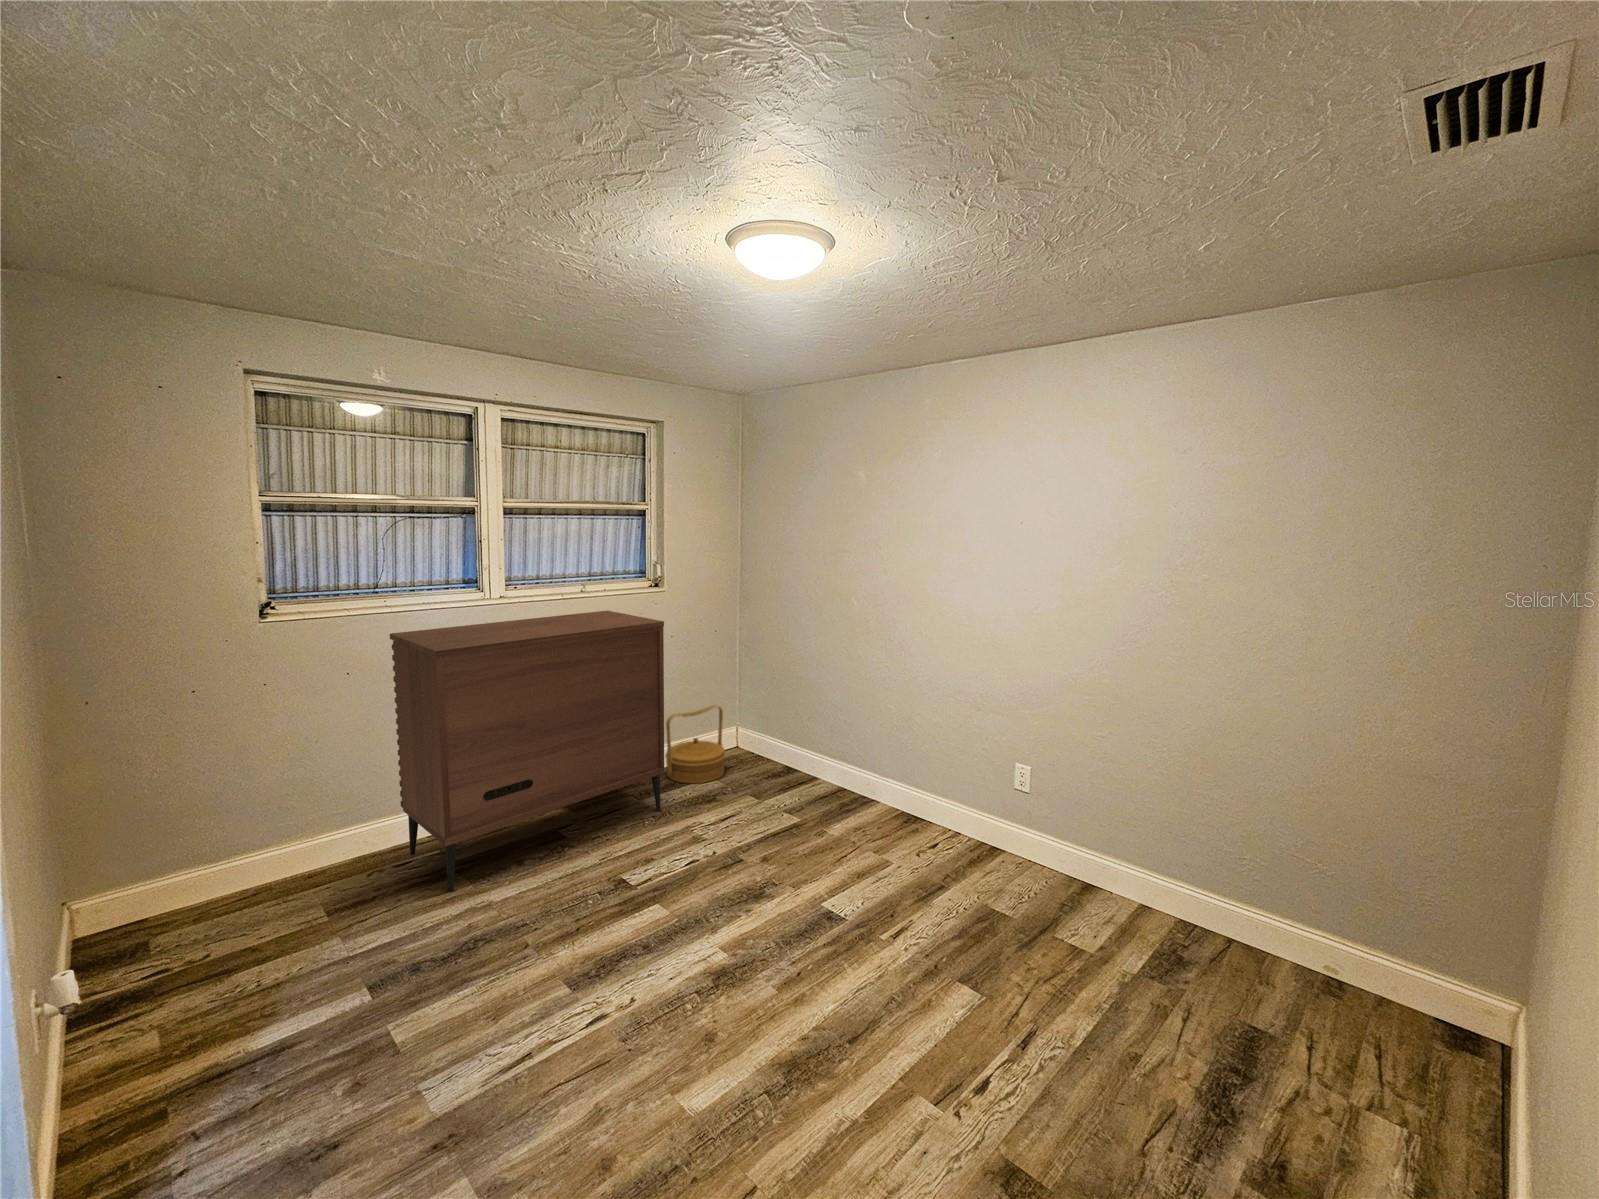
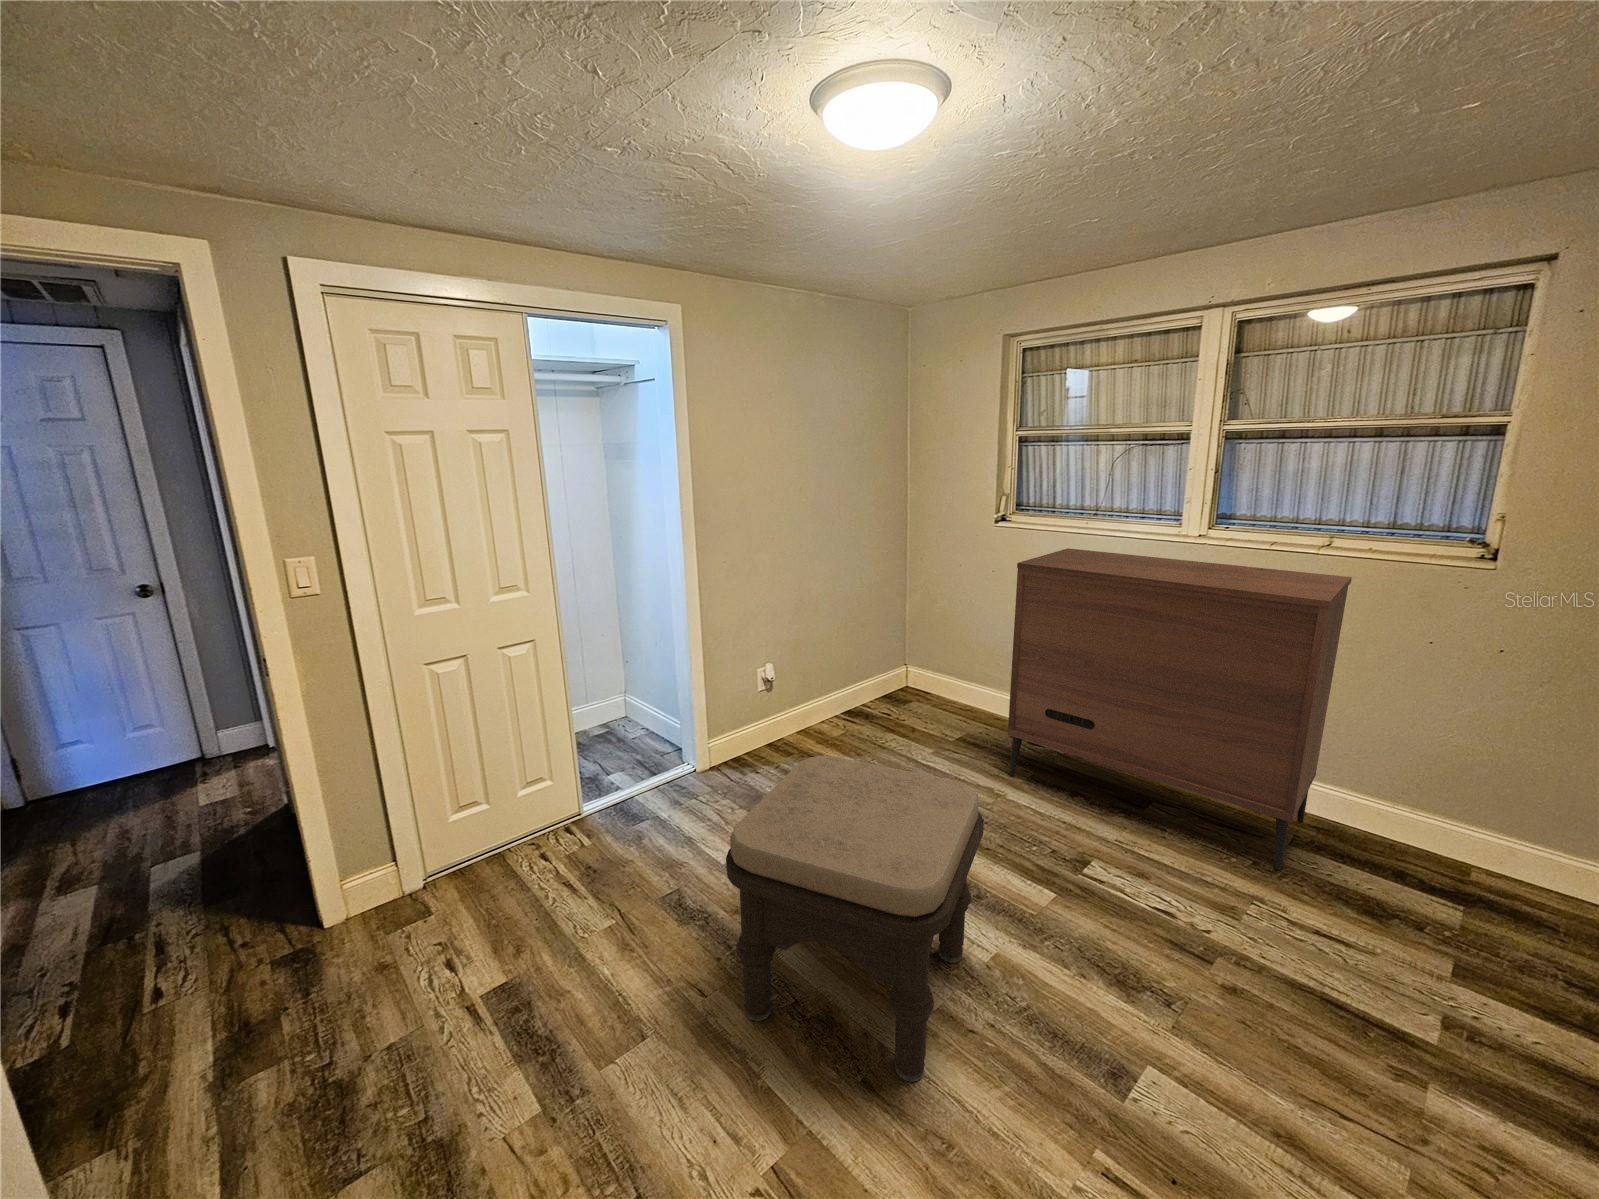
woven basket: present [665,705,726,784] -> none [1390,771,1567,925]
ottoman: none [612,814,865,1138] -> present [726,756,984,1082]

